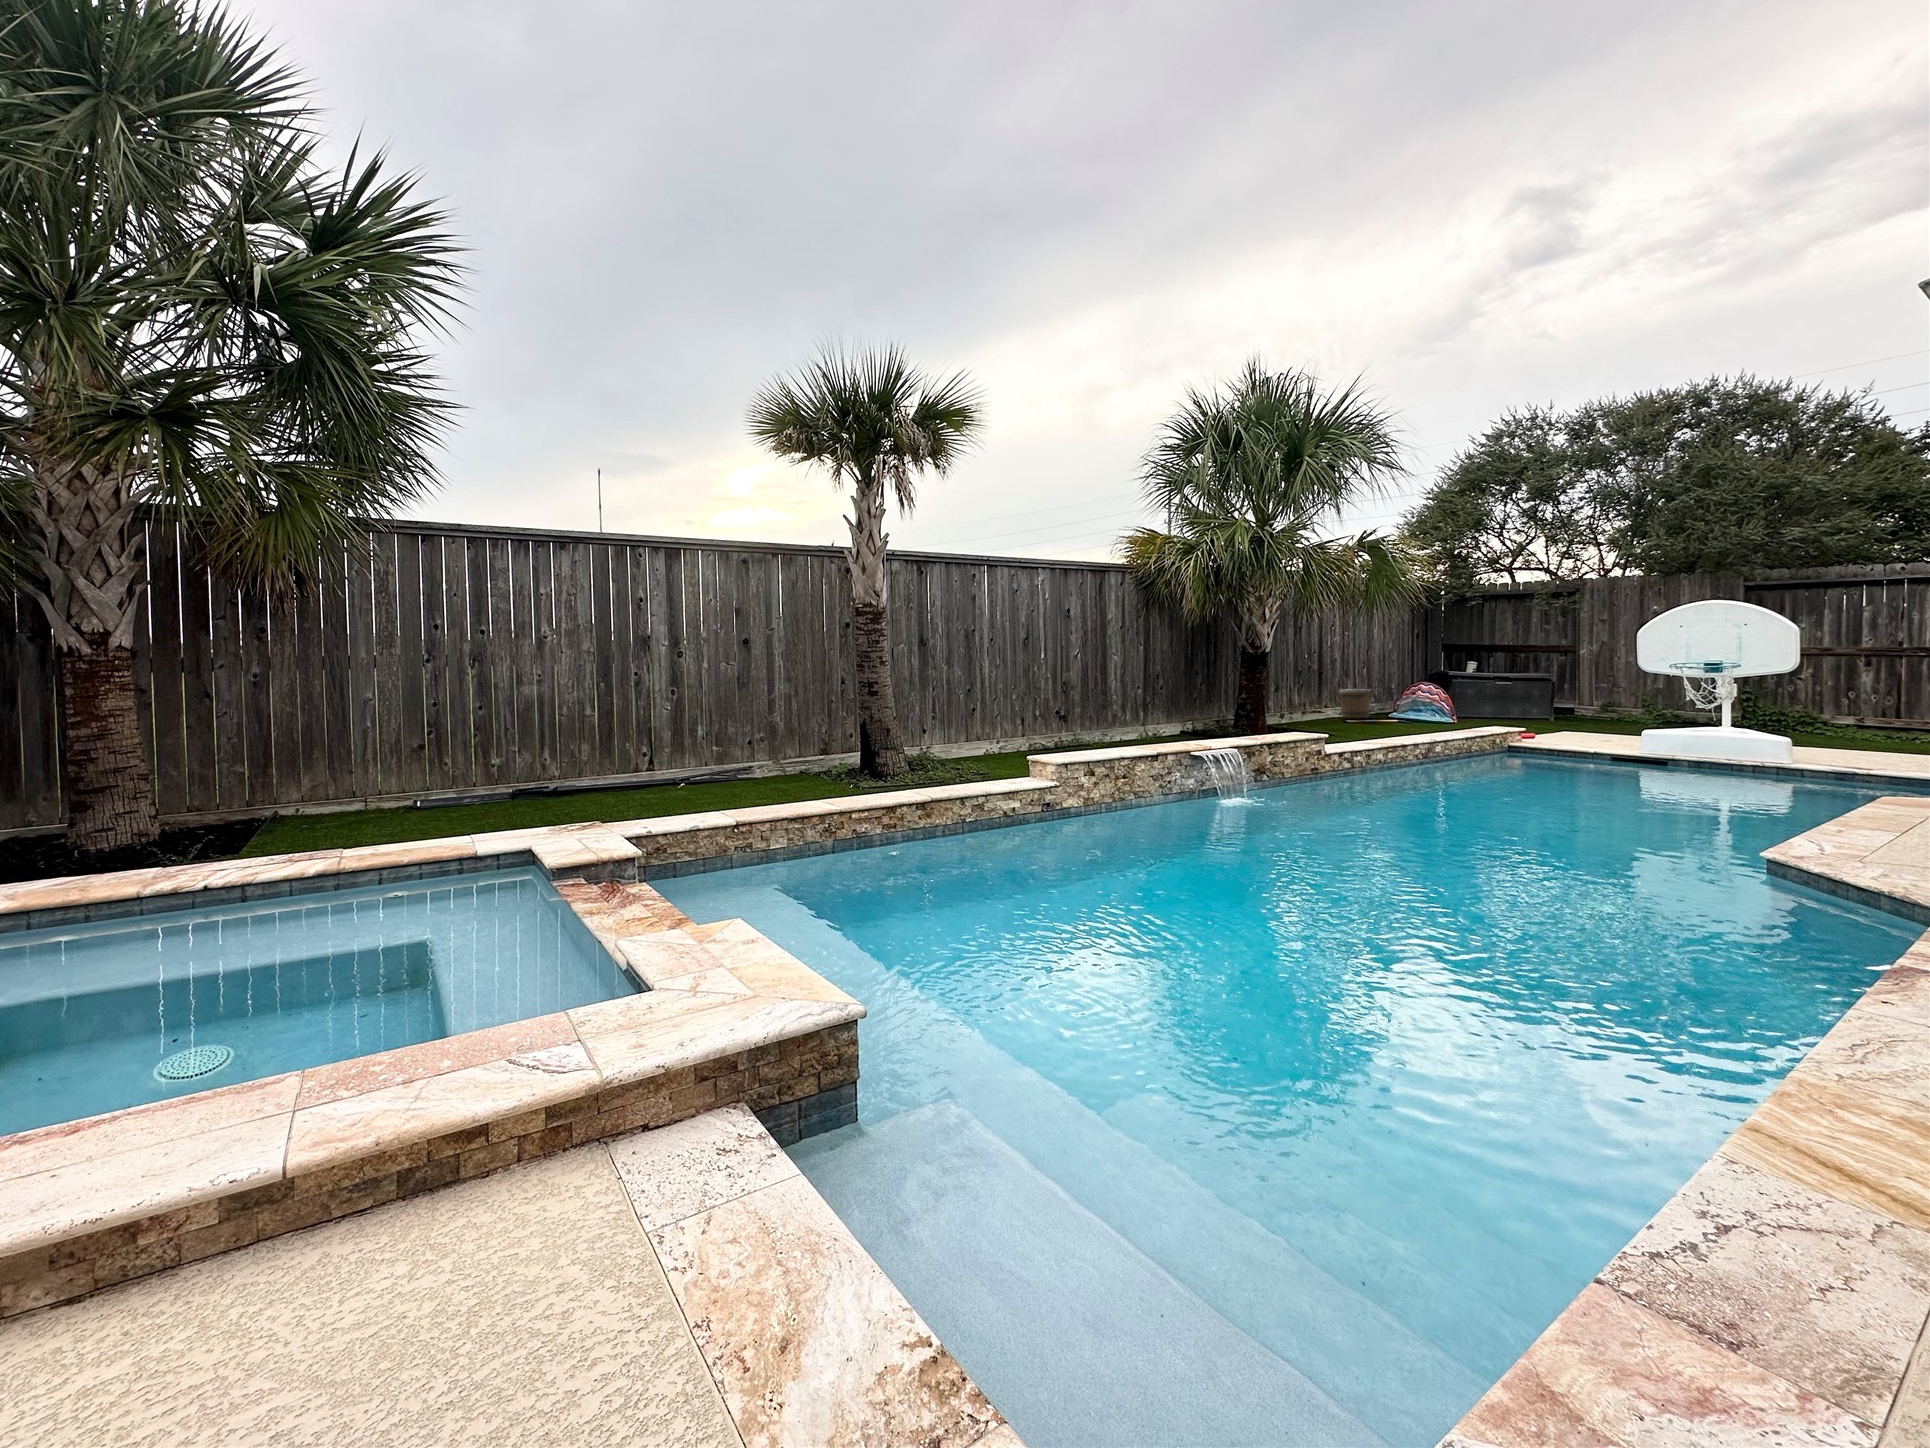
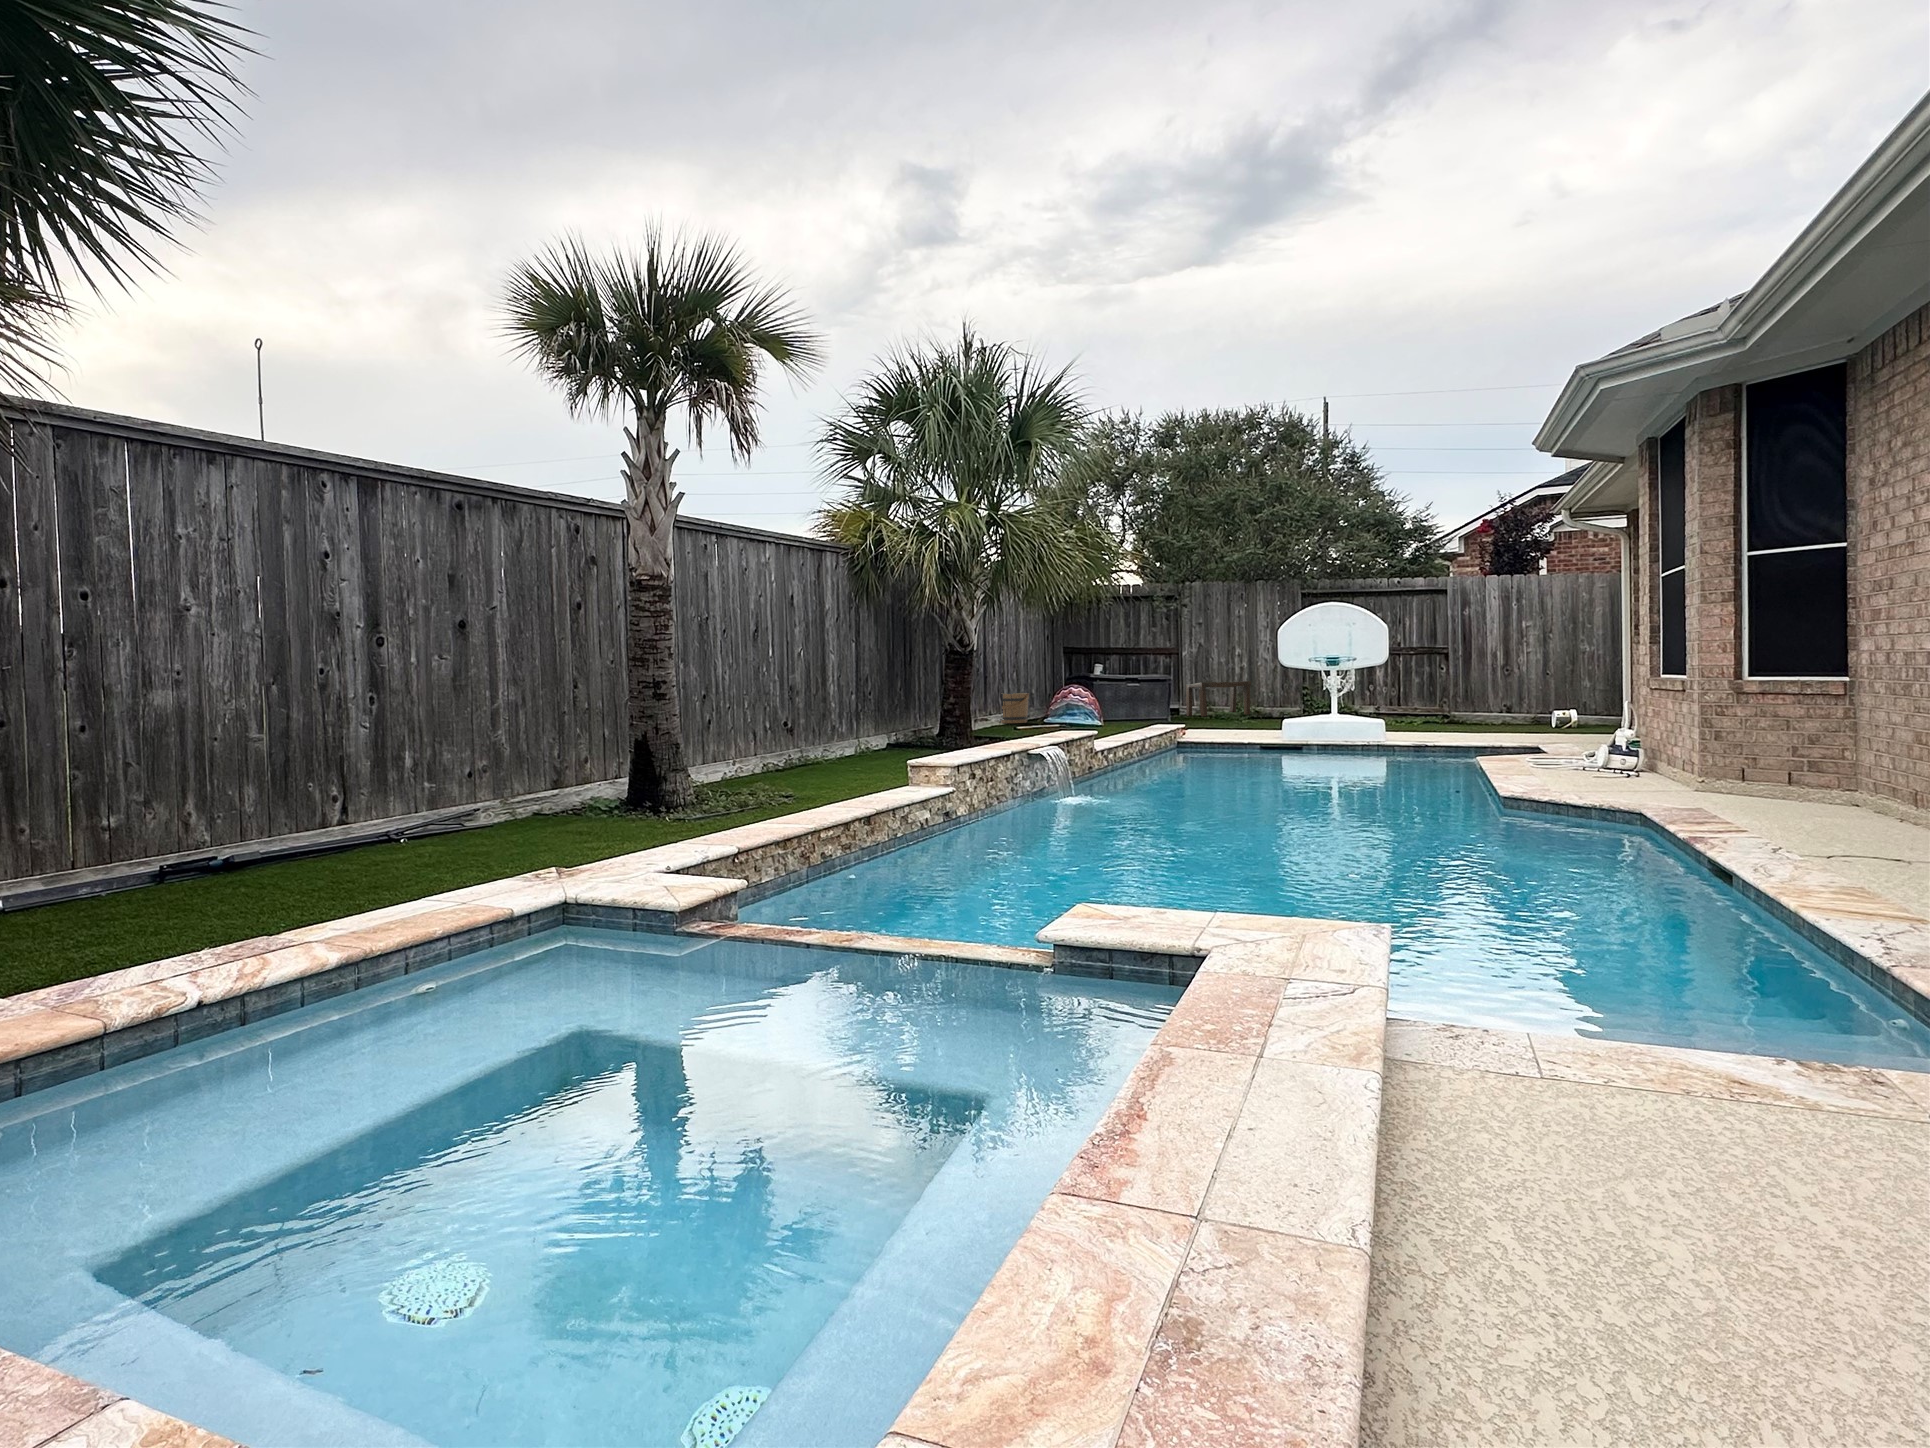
bench: none [1573,682,1663,719] -> present [1186,681,1251,717]

